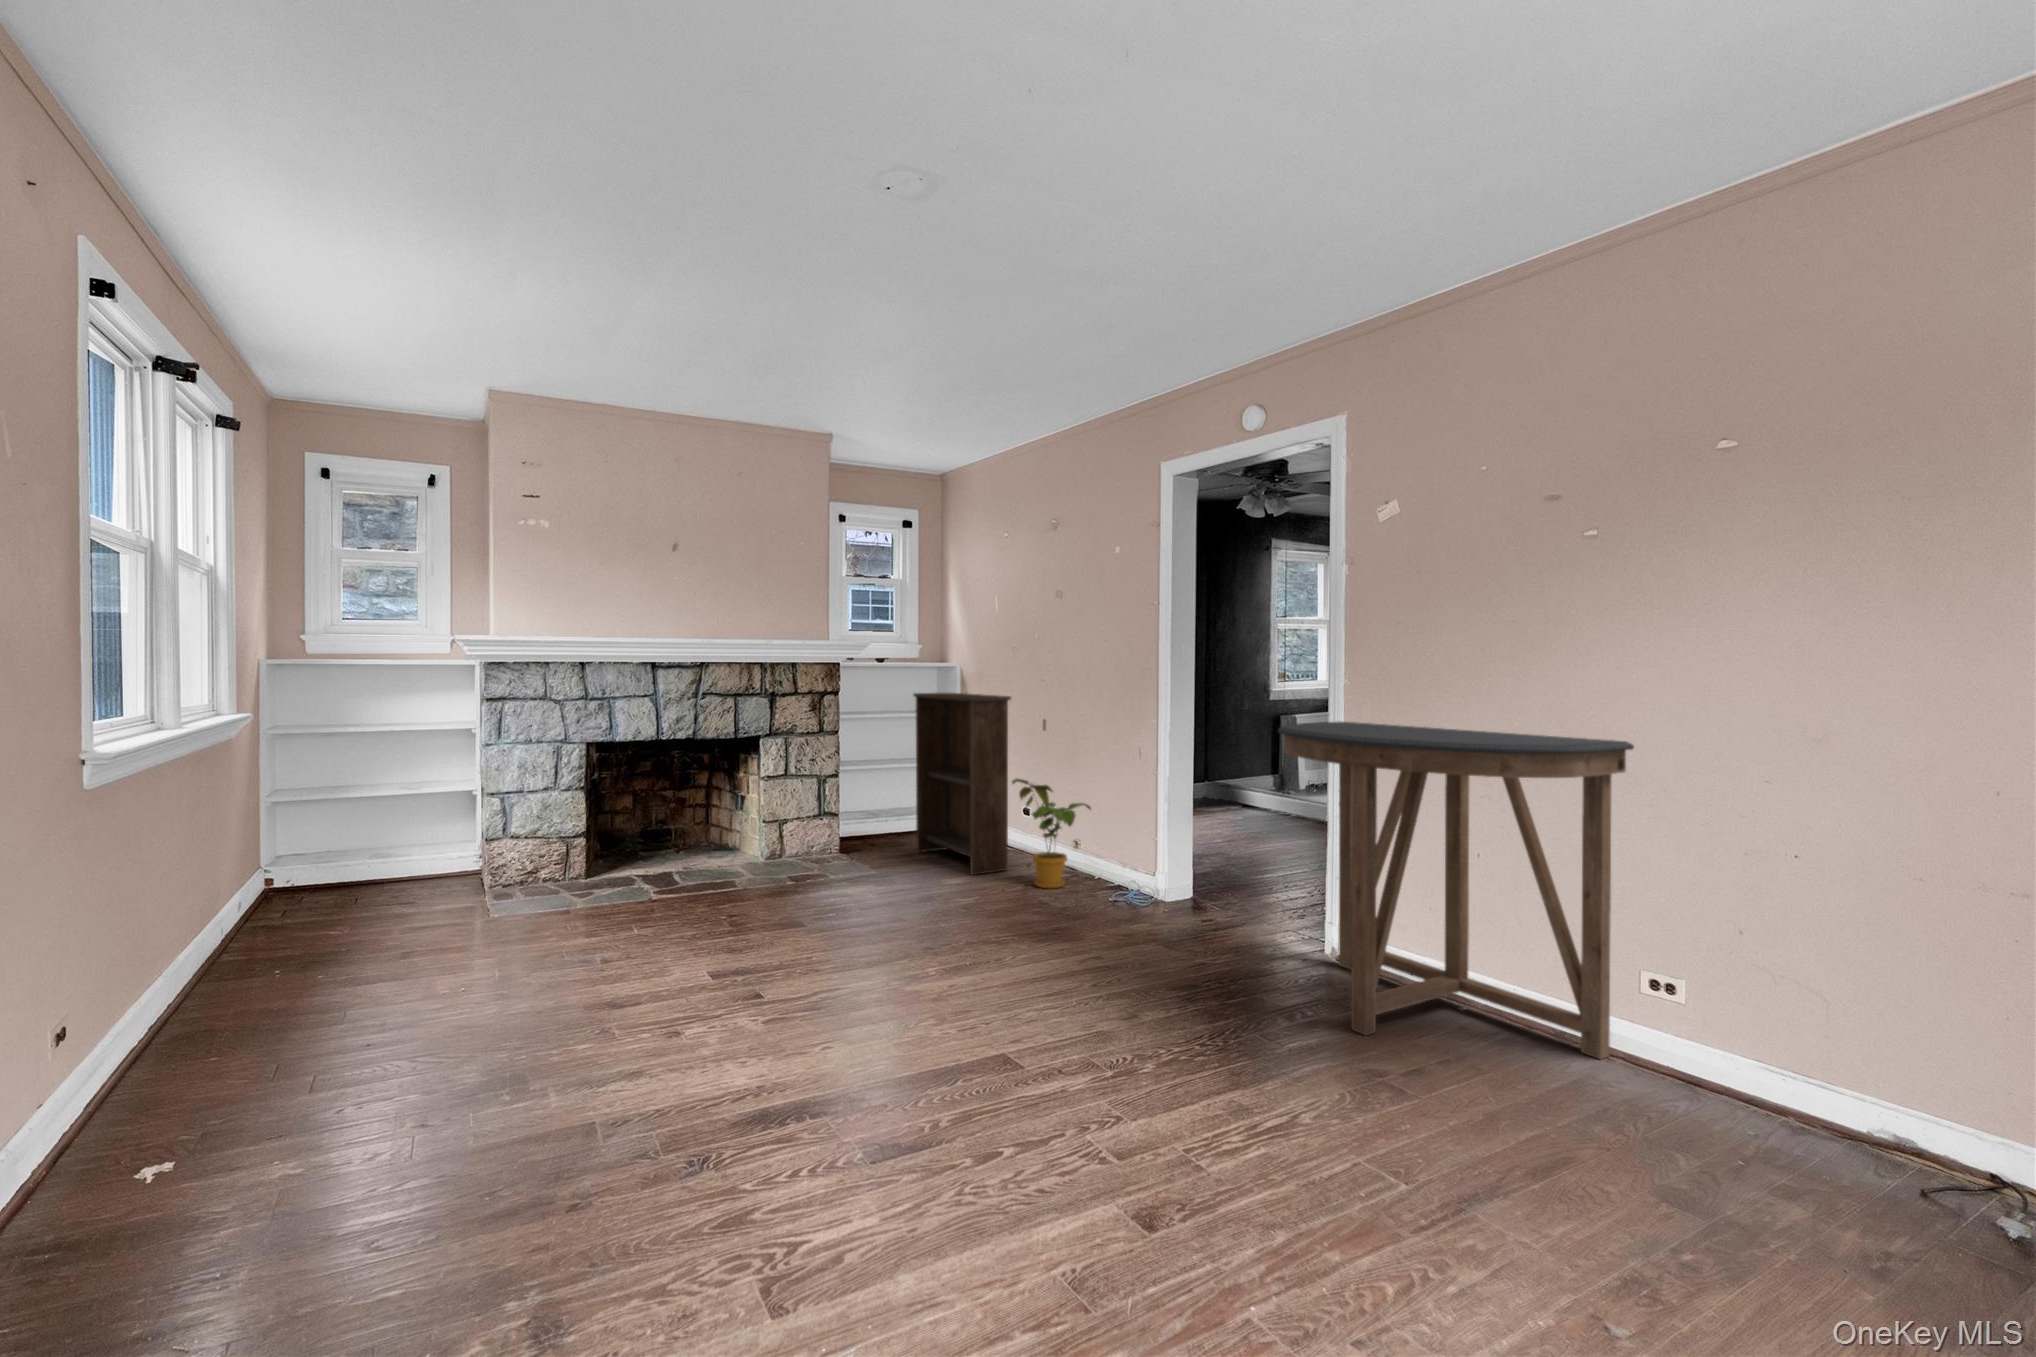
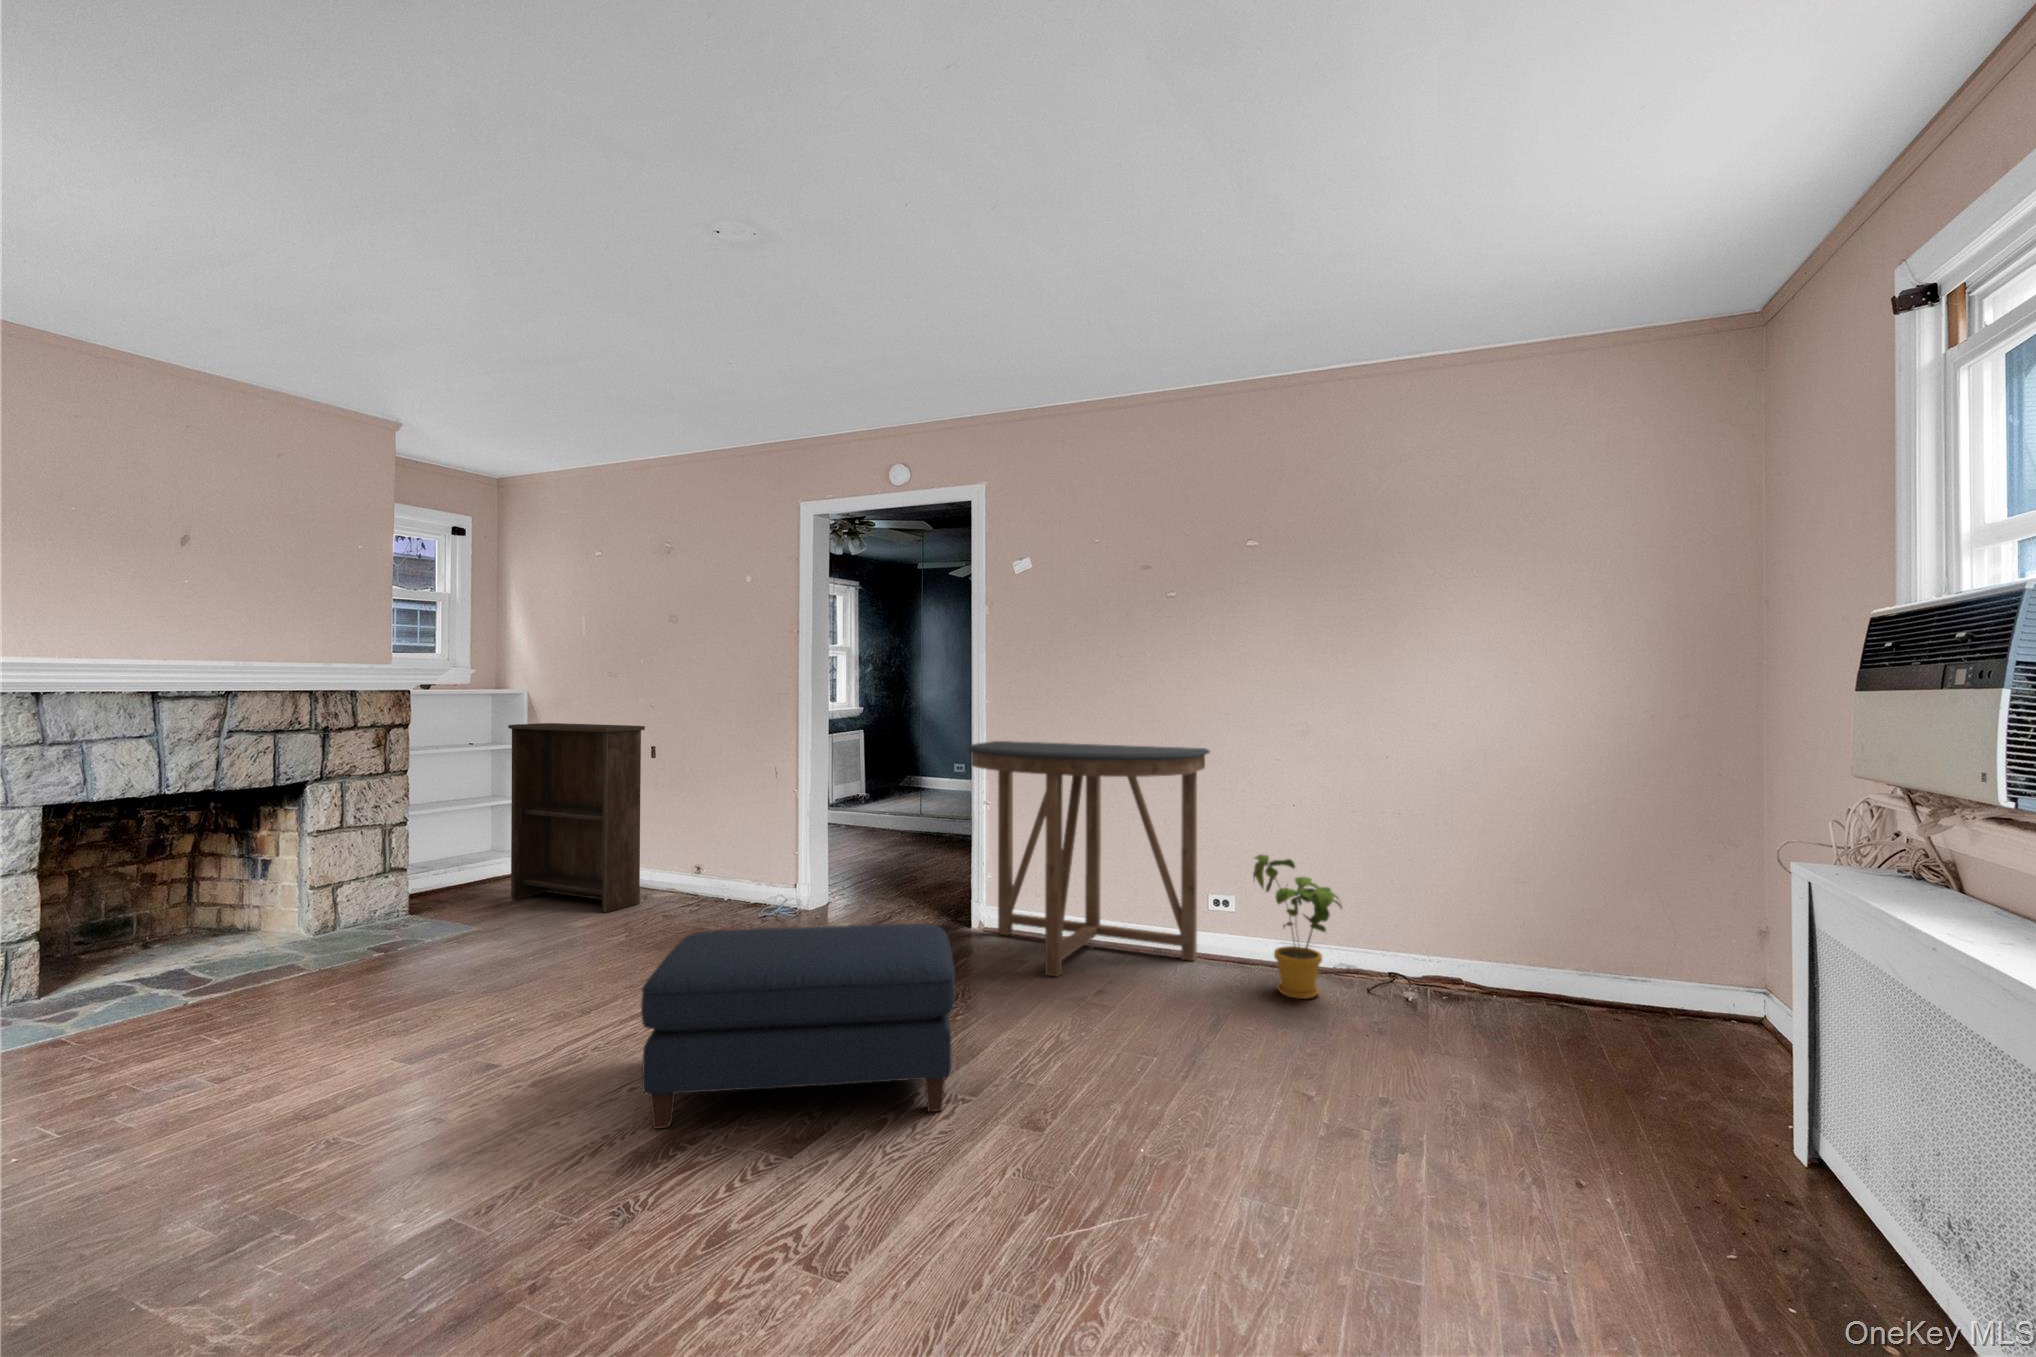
house plant: present [1012,779,1091,888] -> present [1253,854,1342,999]
ottoman: none [786,903,1147,1163] -> present [641,924,955,1129]

